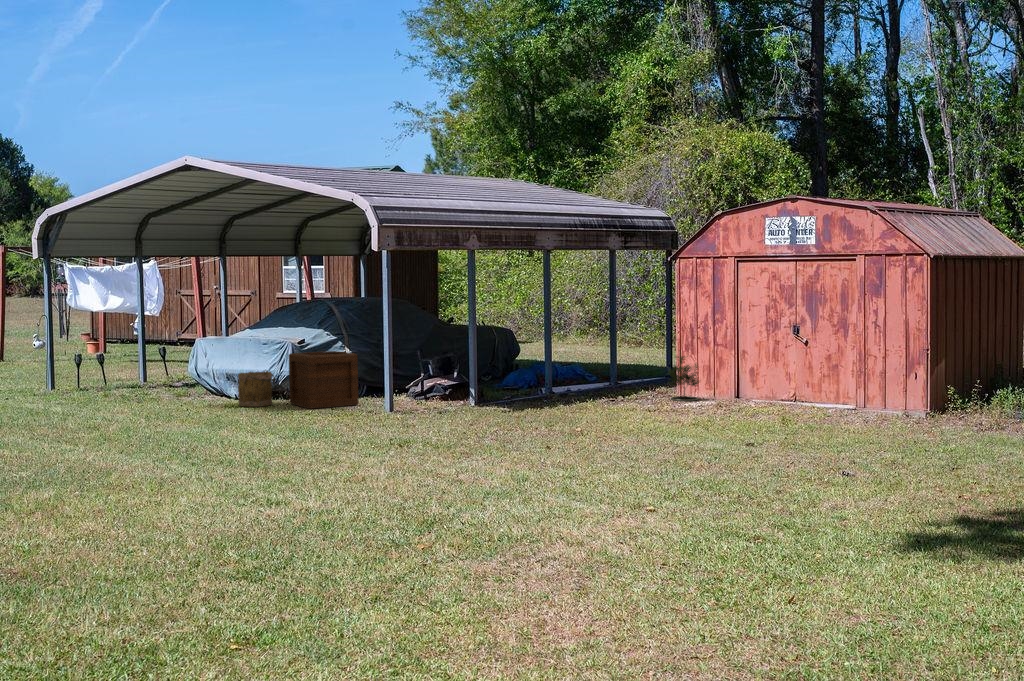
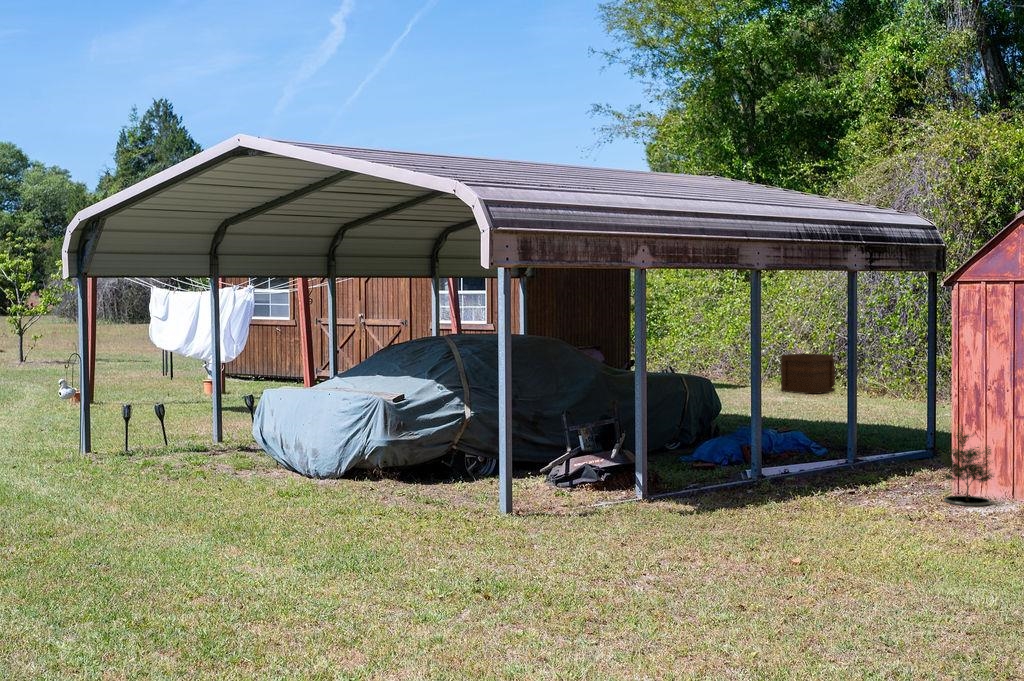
wooden crate: present [288,351,358,409] -> present [781,353,835,394]
bucket: present [238,370,275,407] -> none [310,435,360,488]

